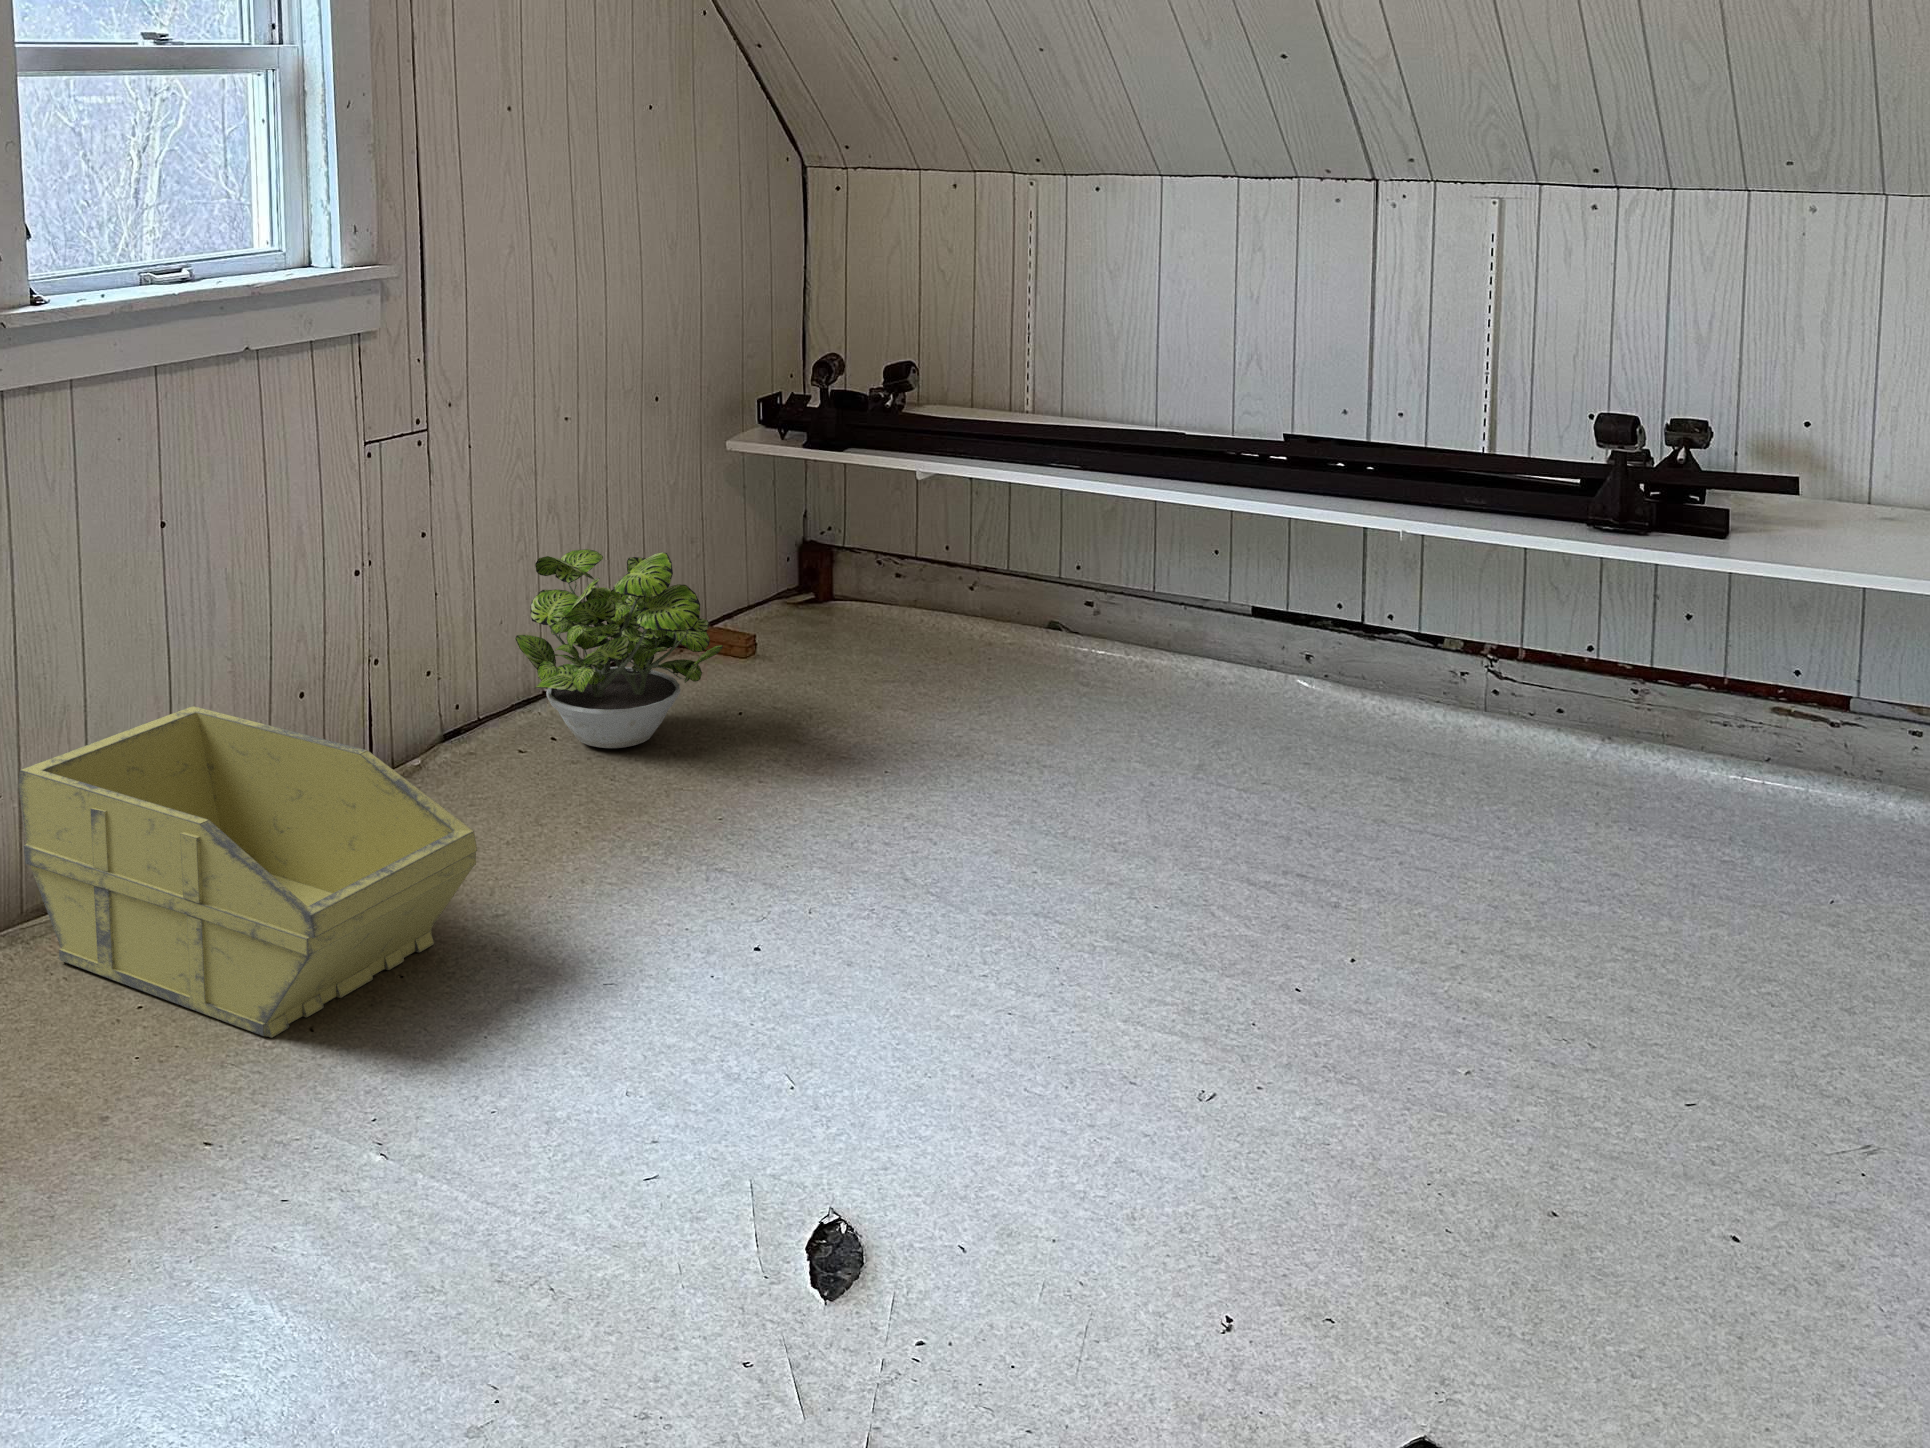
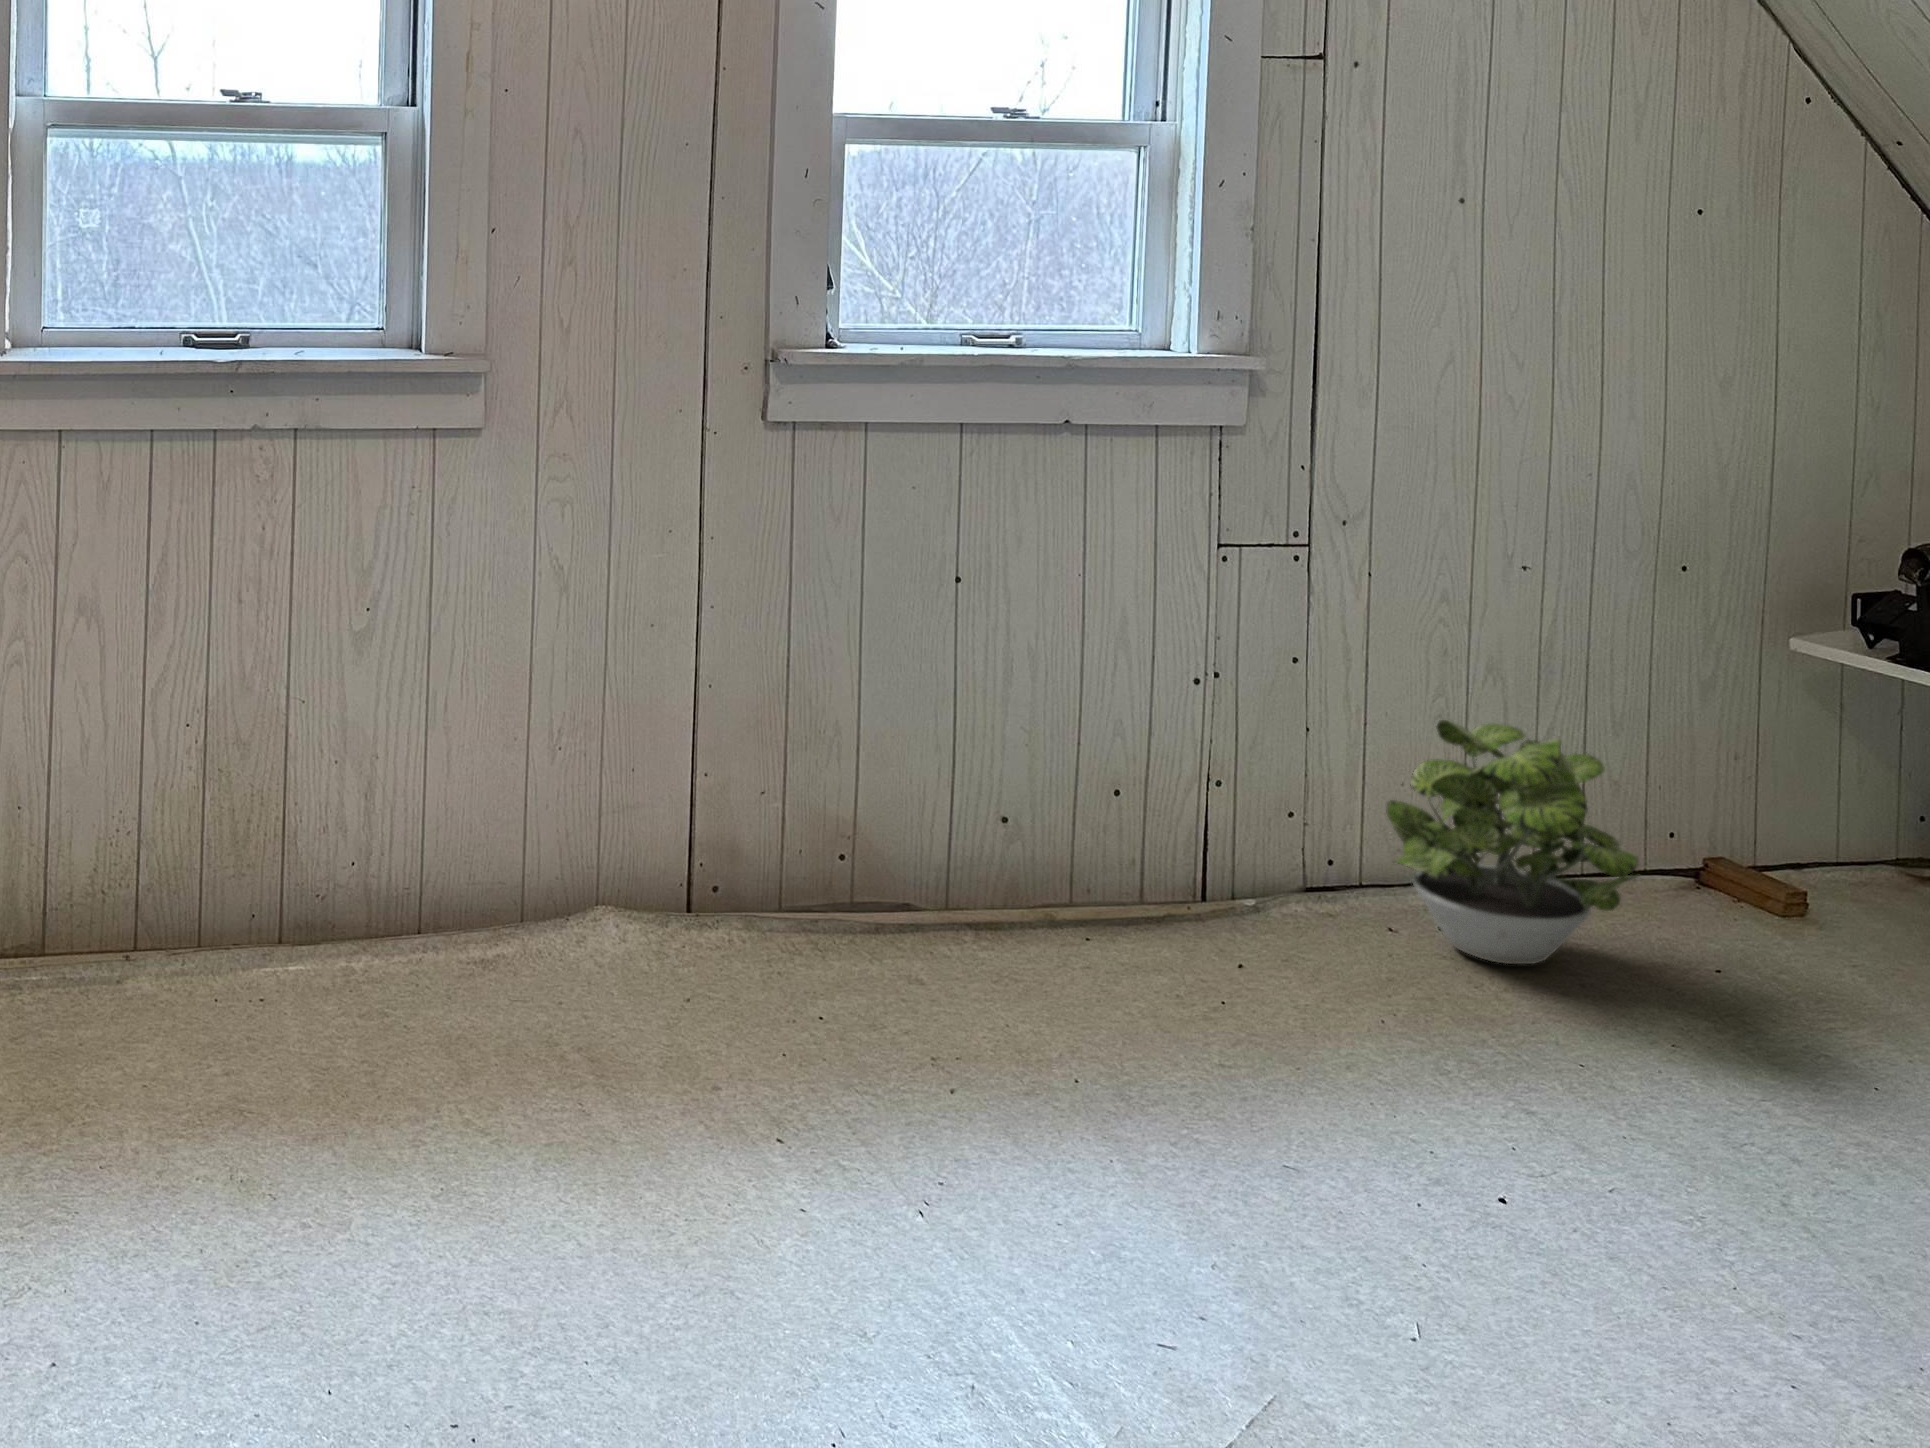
storage bin: present [19,706,477,1038] -> none [765,762,1145,1073]

